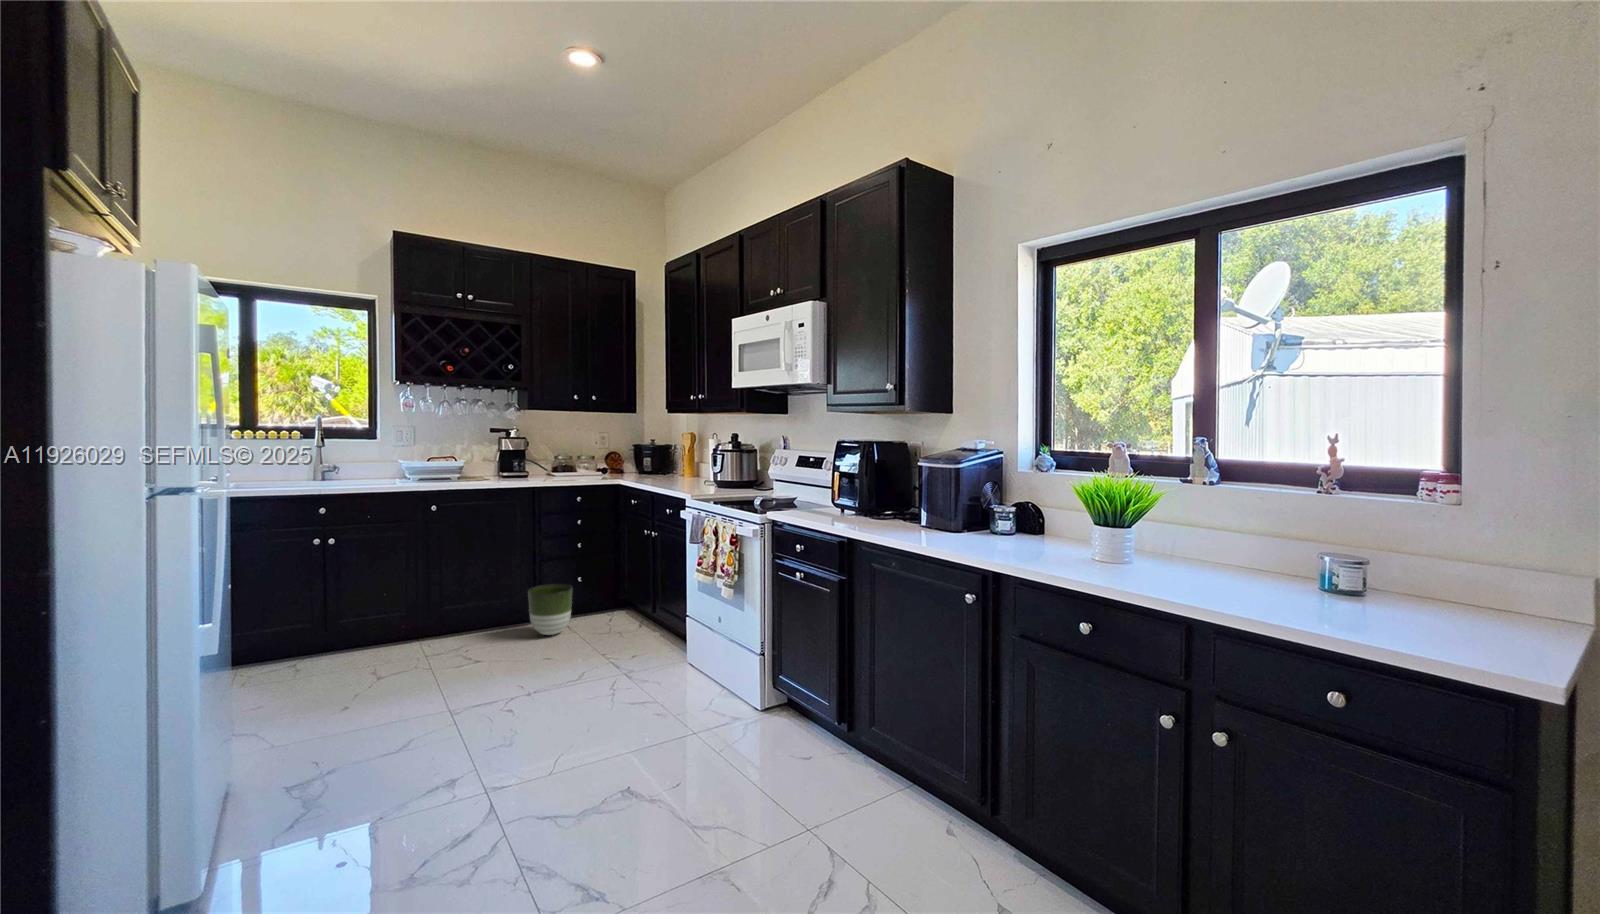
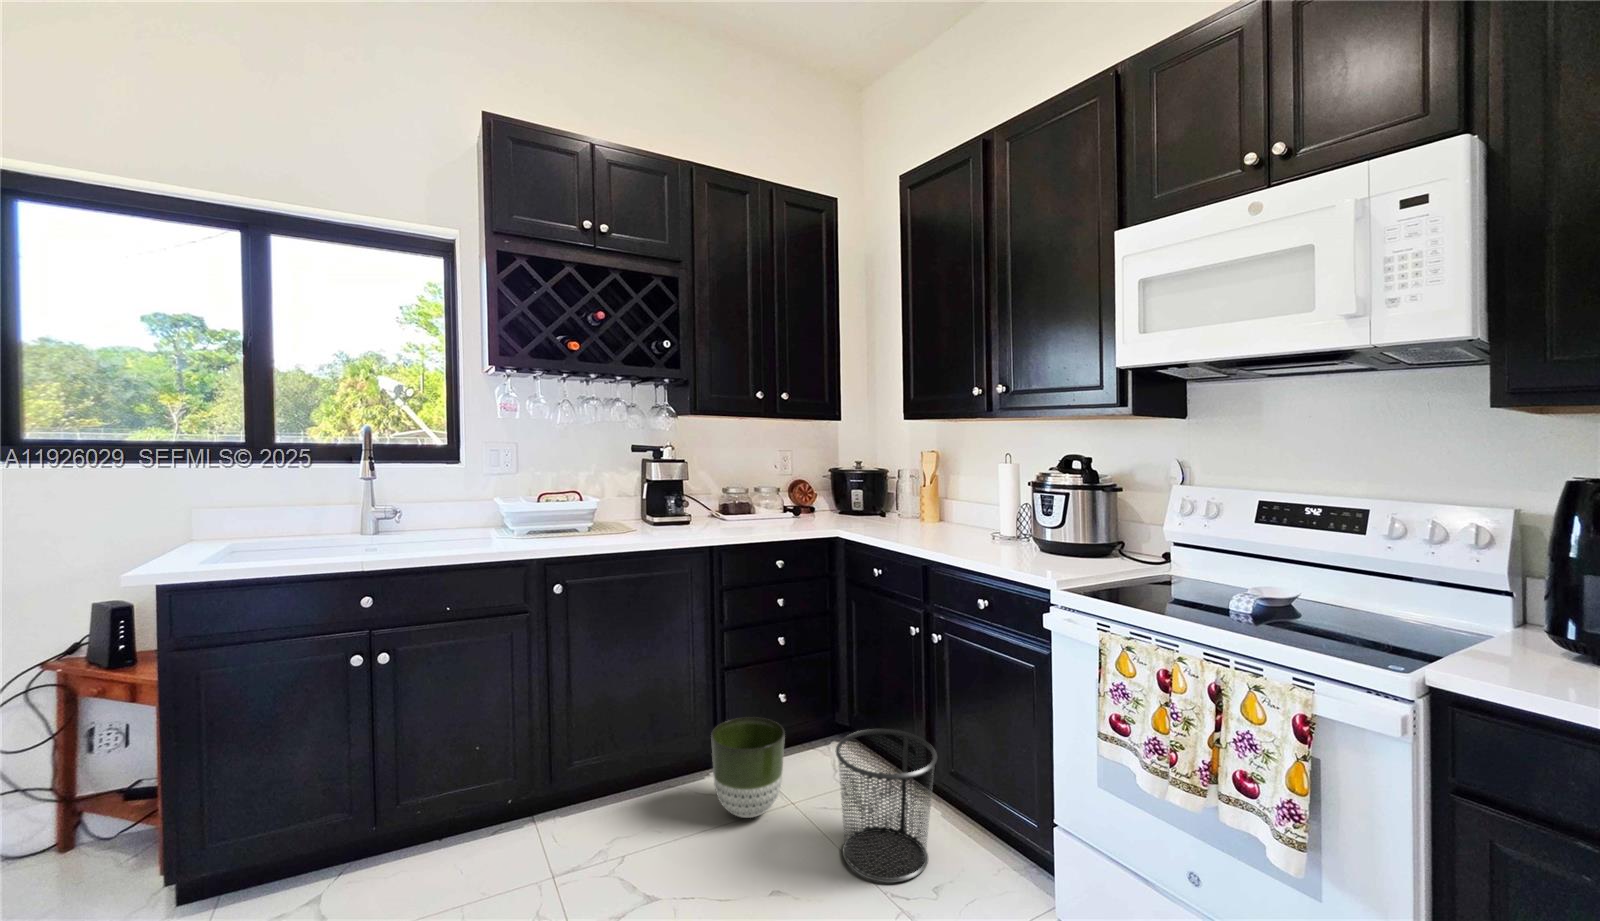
waste bin: none [590,583,645,652] -> present [836,729,937,882]

